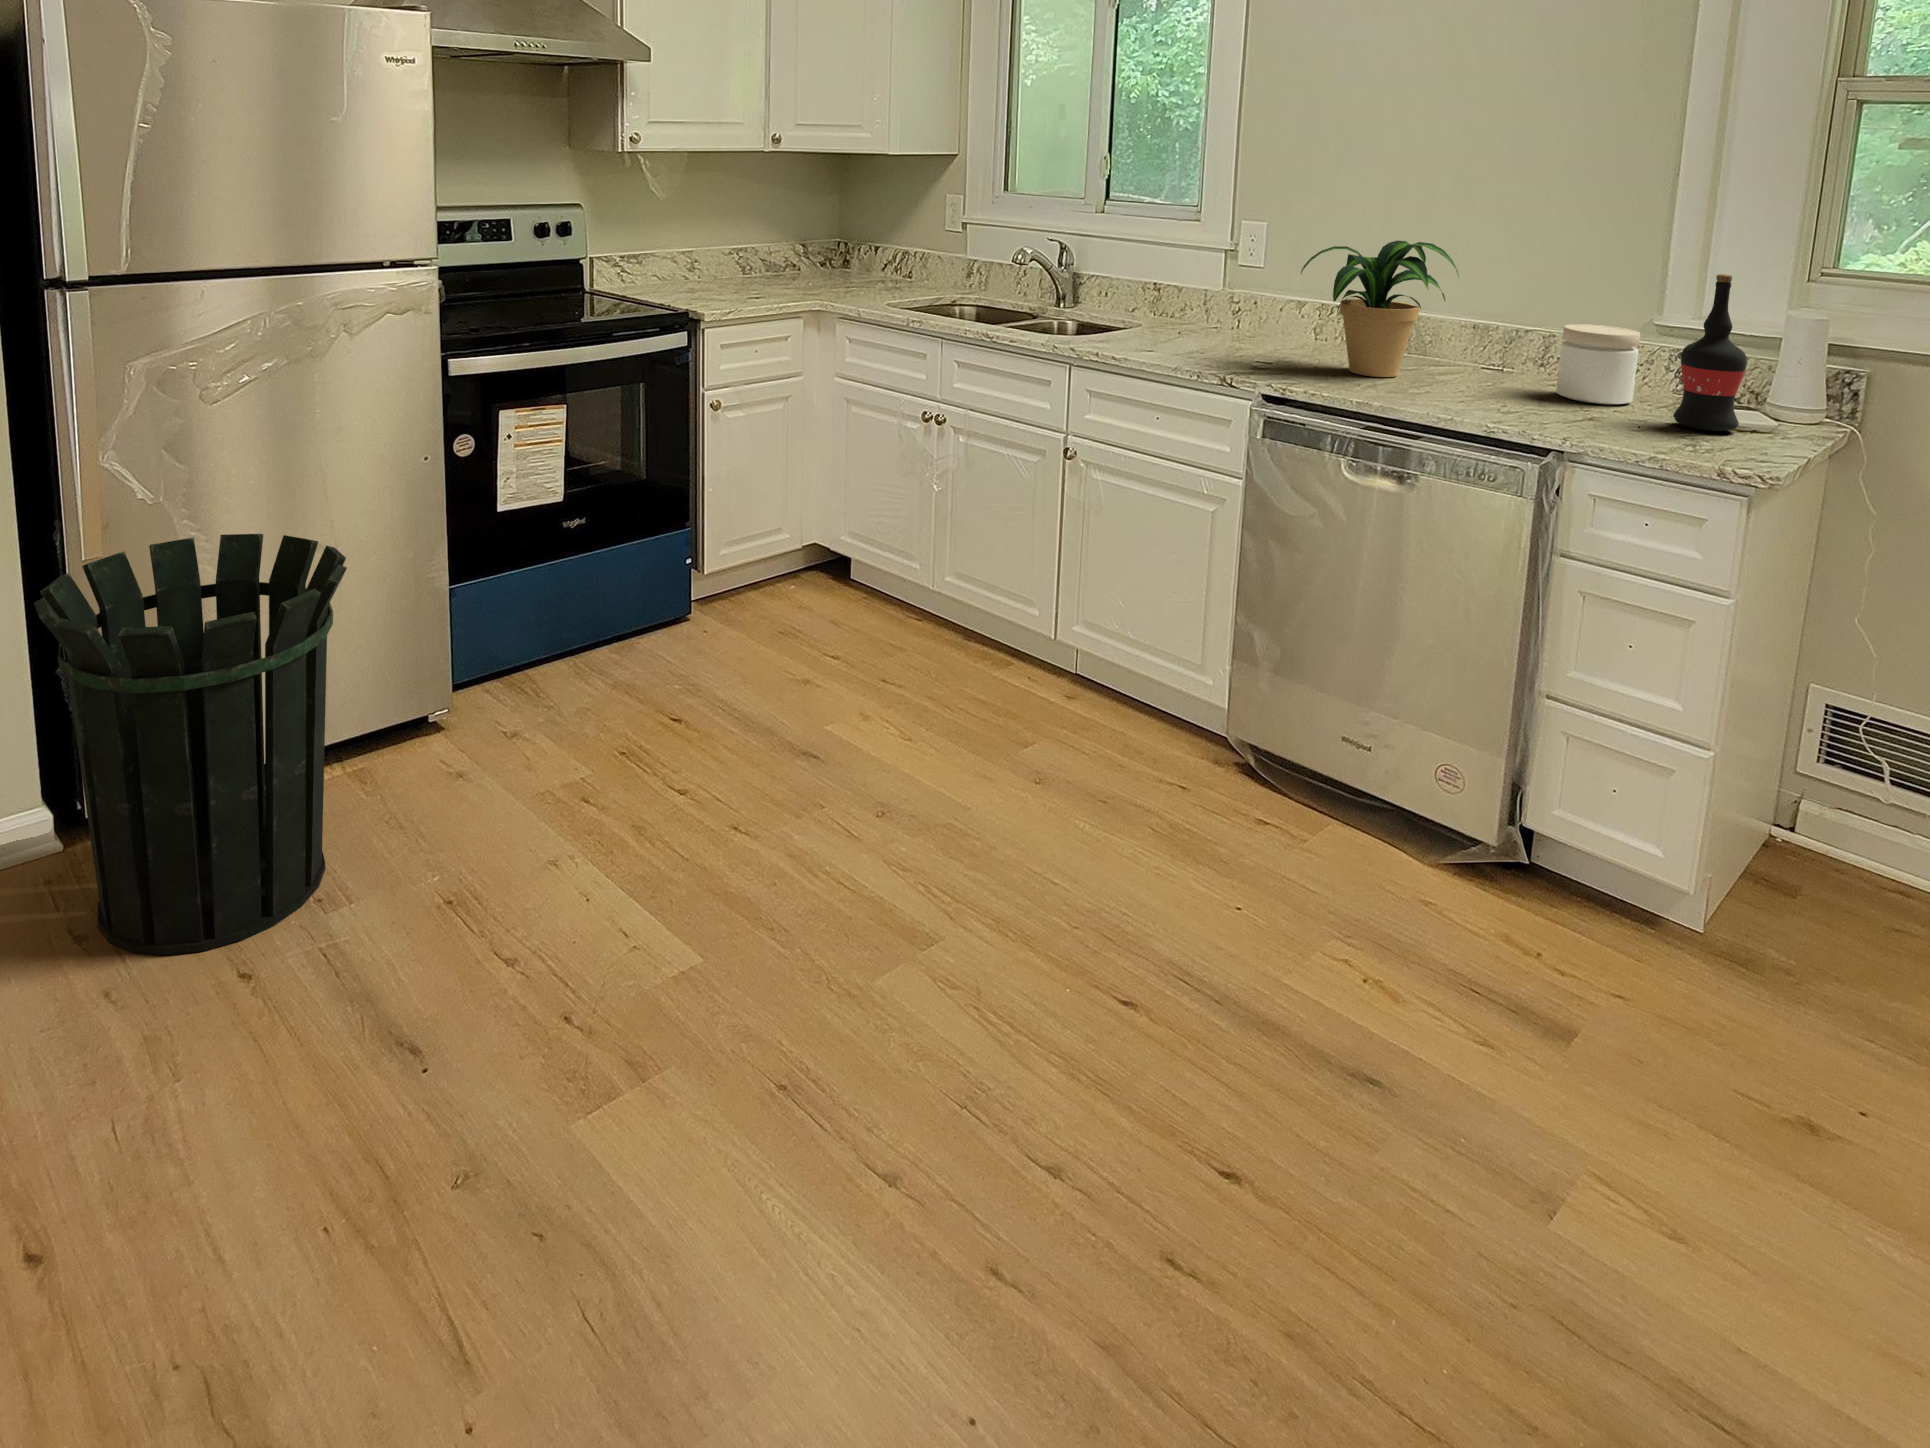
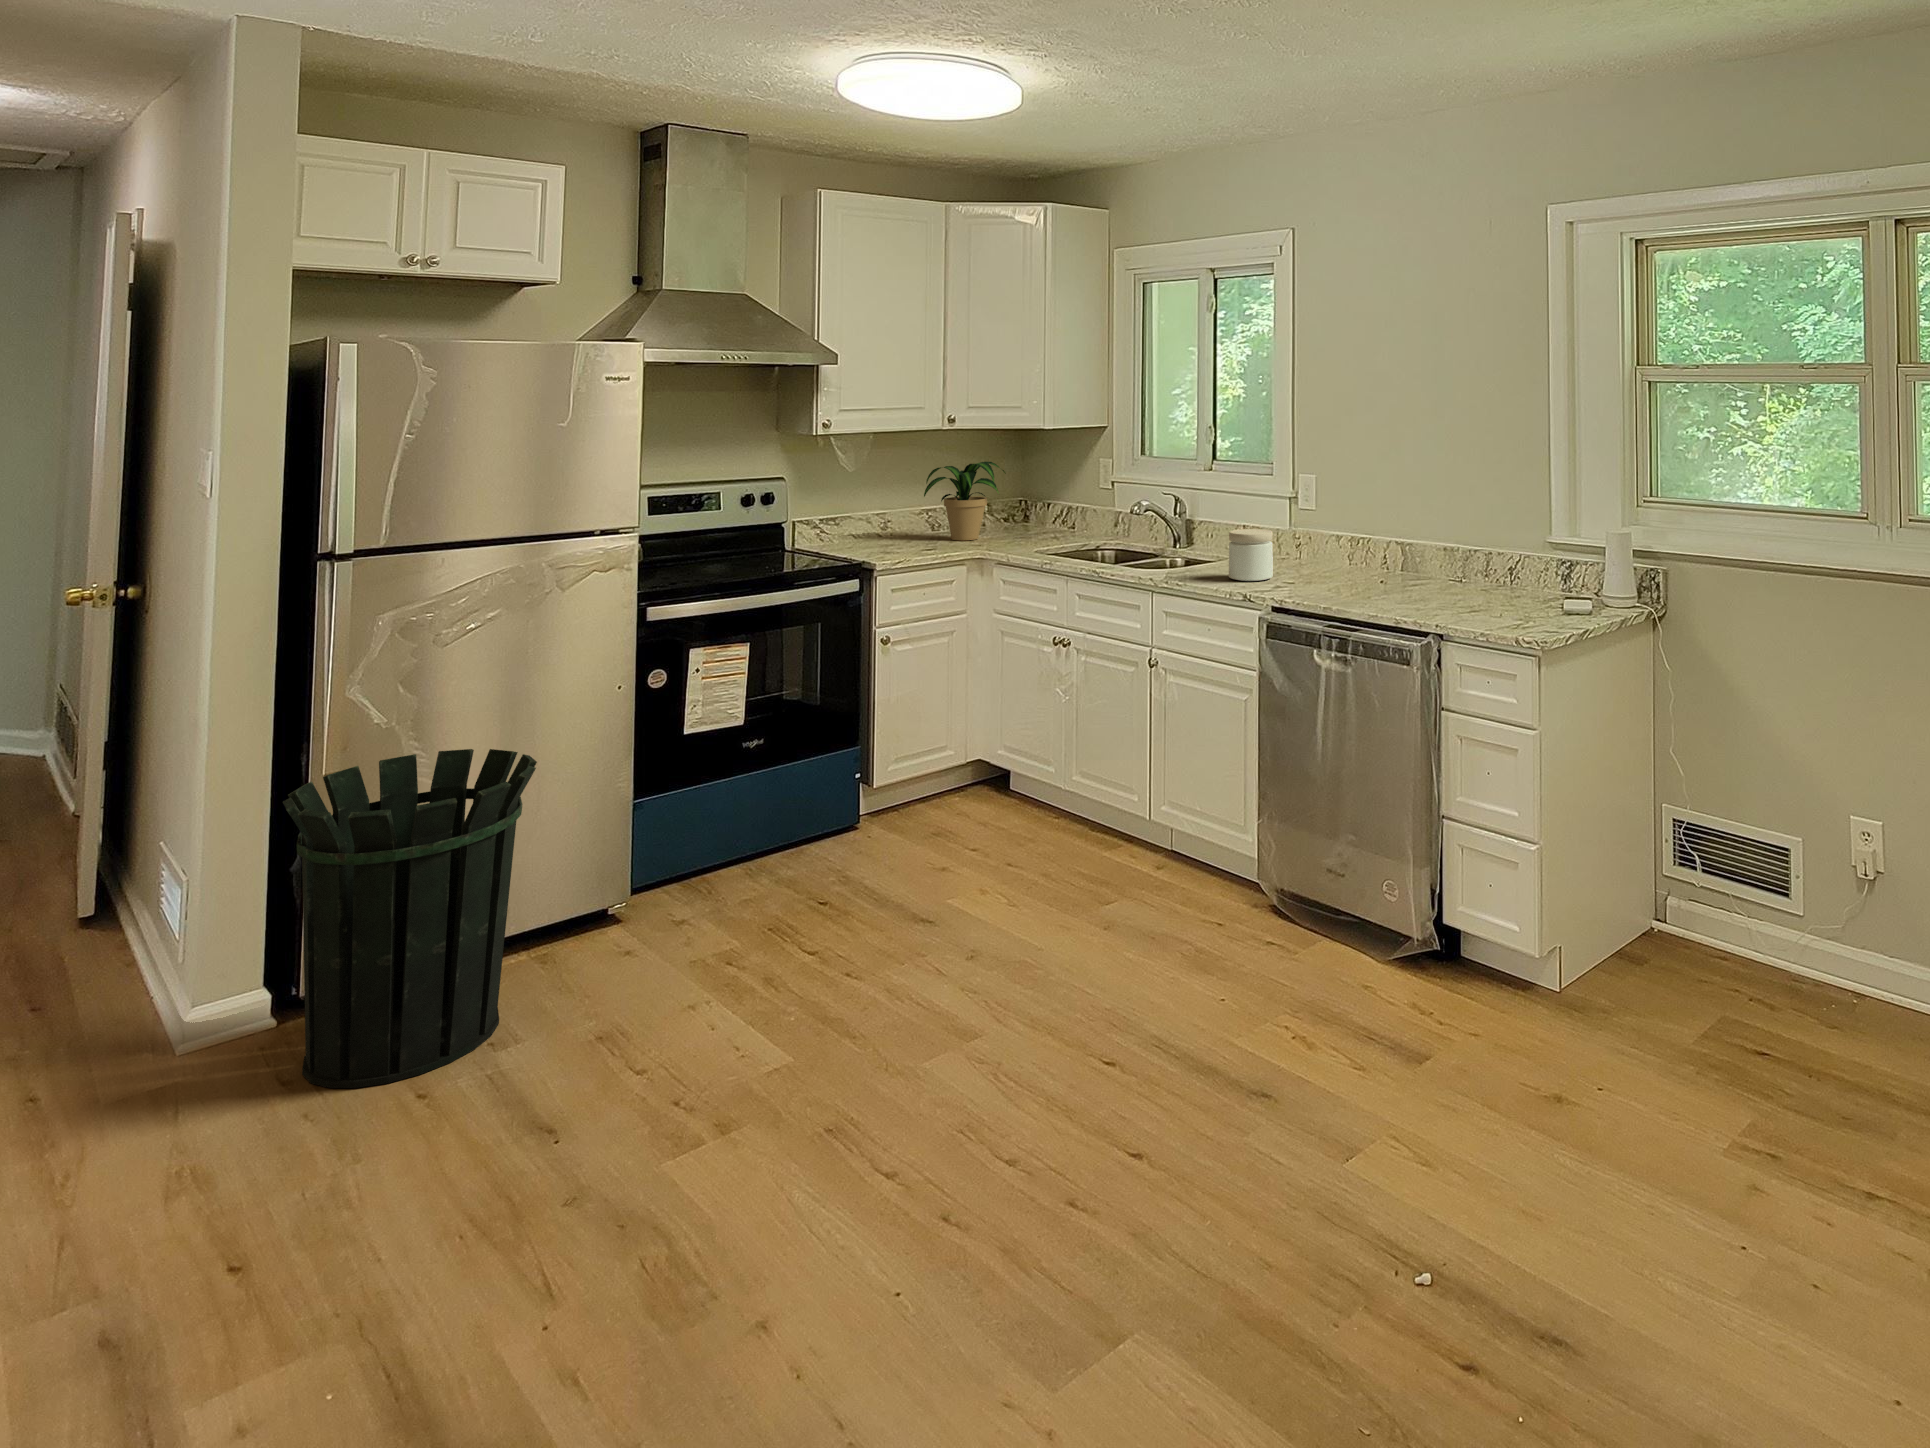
potted plant: present [1301,240,1459,377] -> present [924,462,1005,540]
wine bottle: present [1673,274,1747,431] -> none [1531,505,1569,616]
jar: present [1556,324,1640,404] -> present [1229,529,1273,581]

